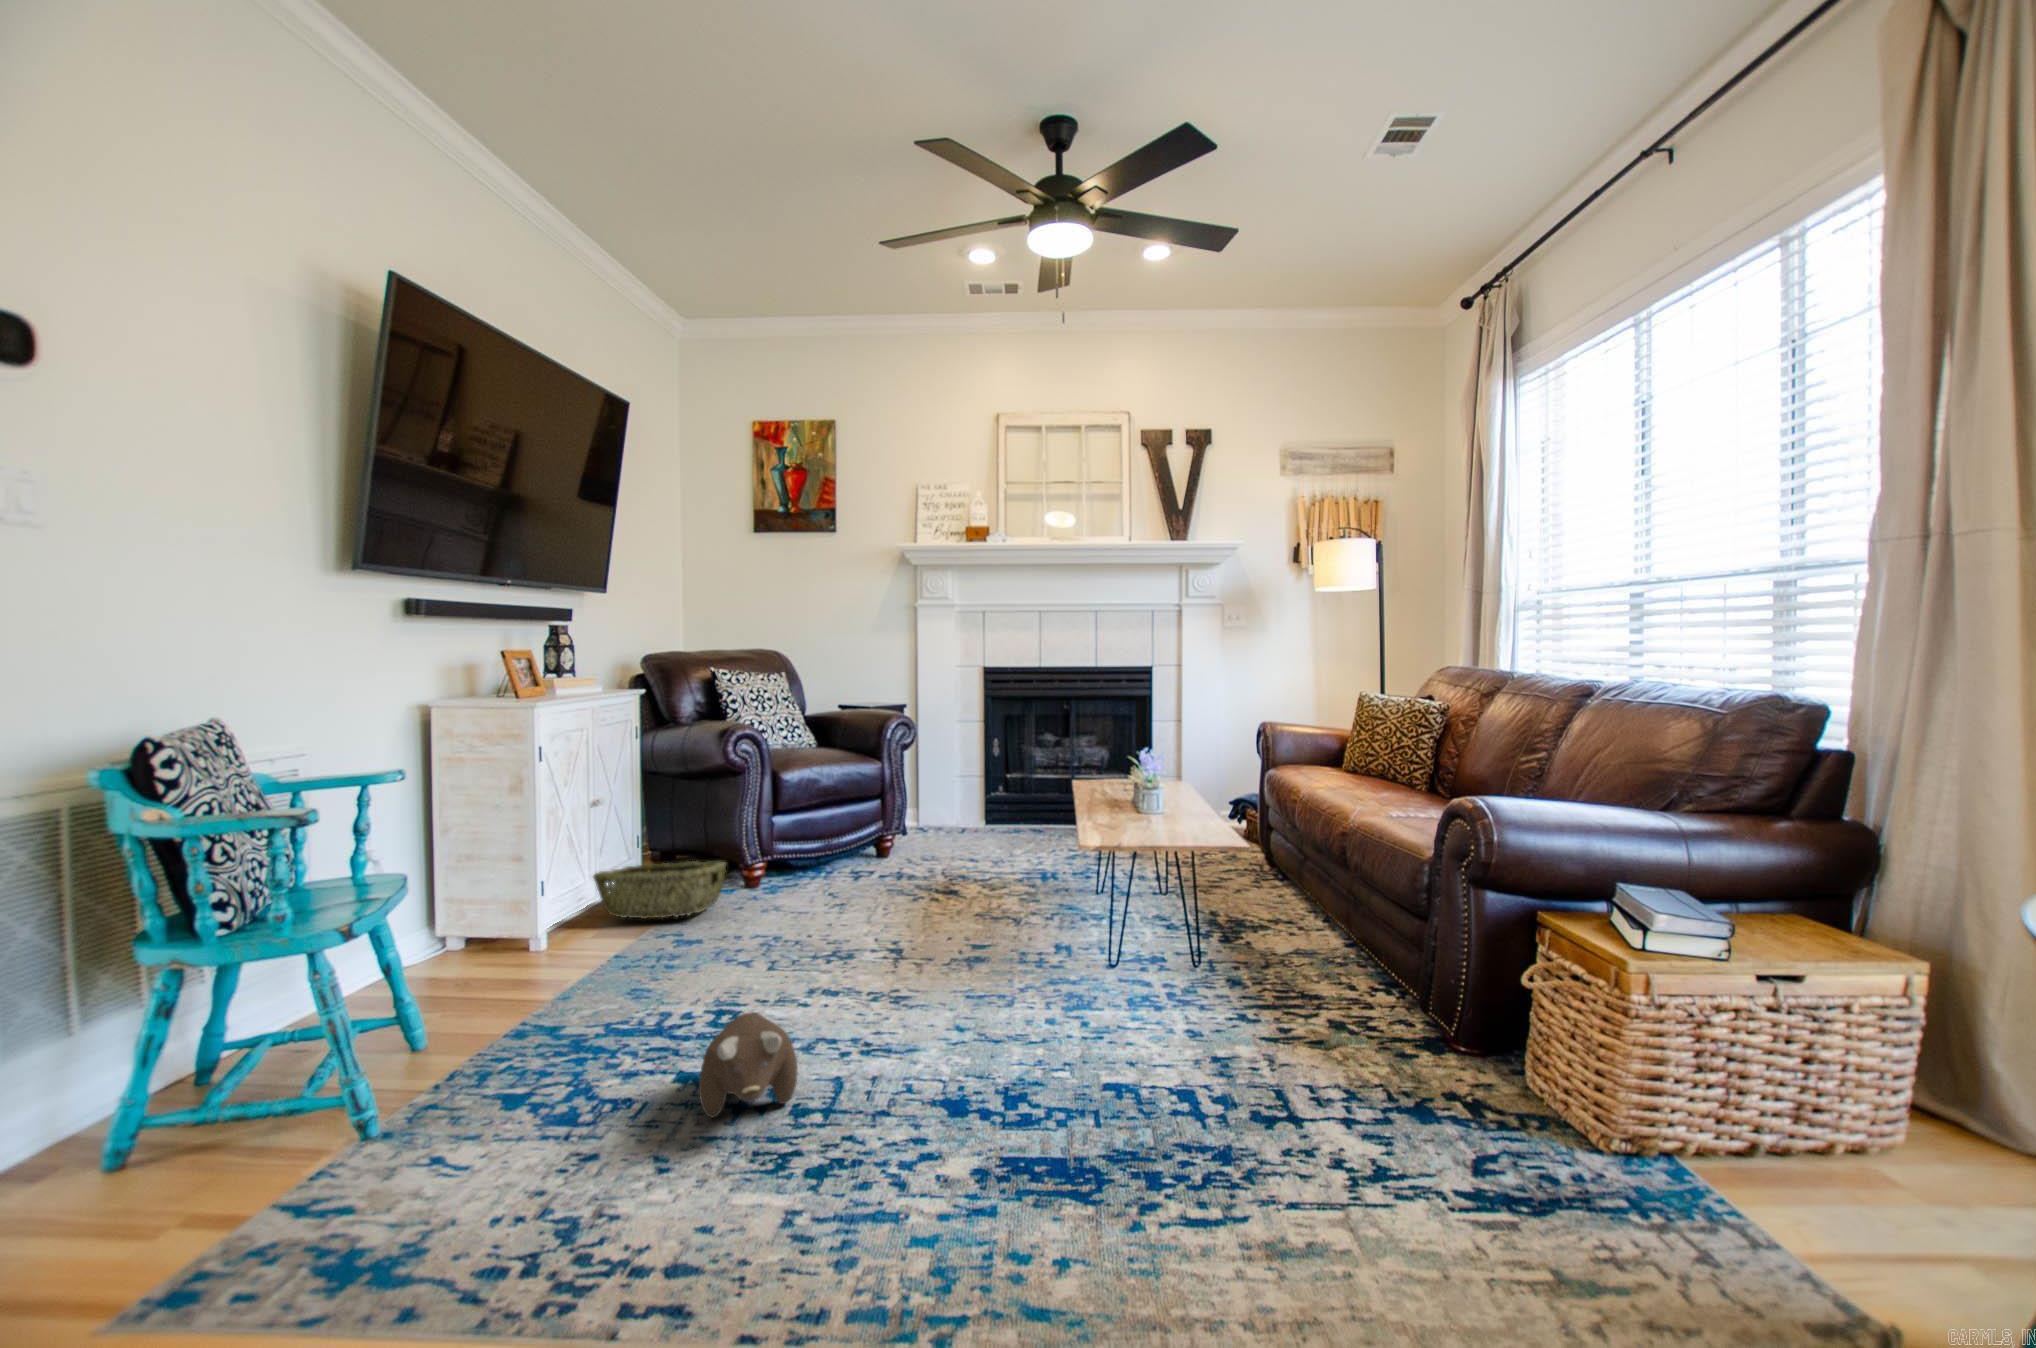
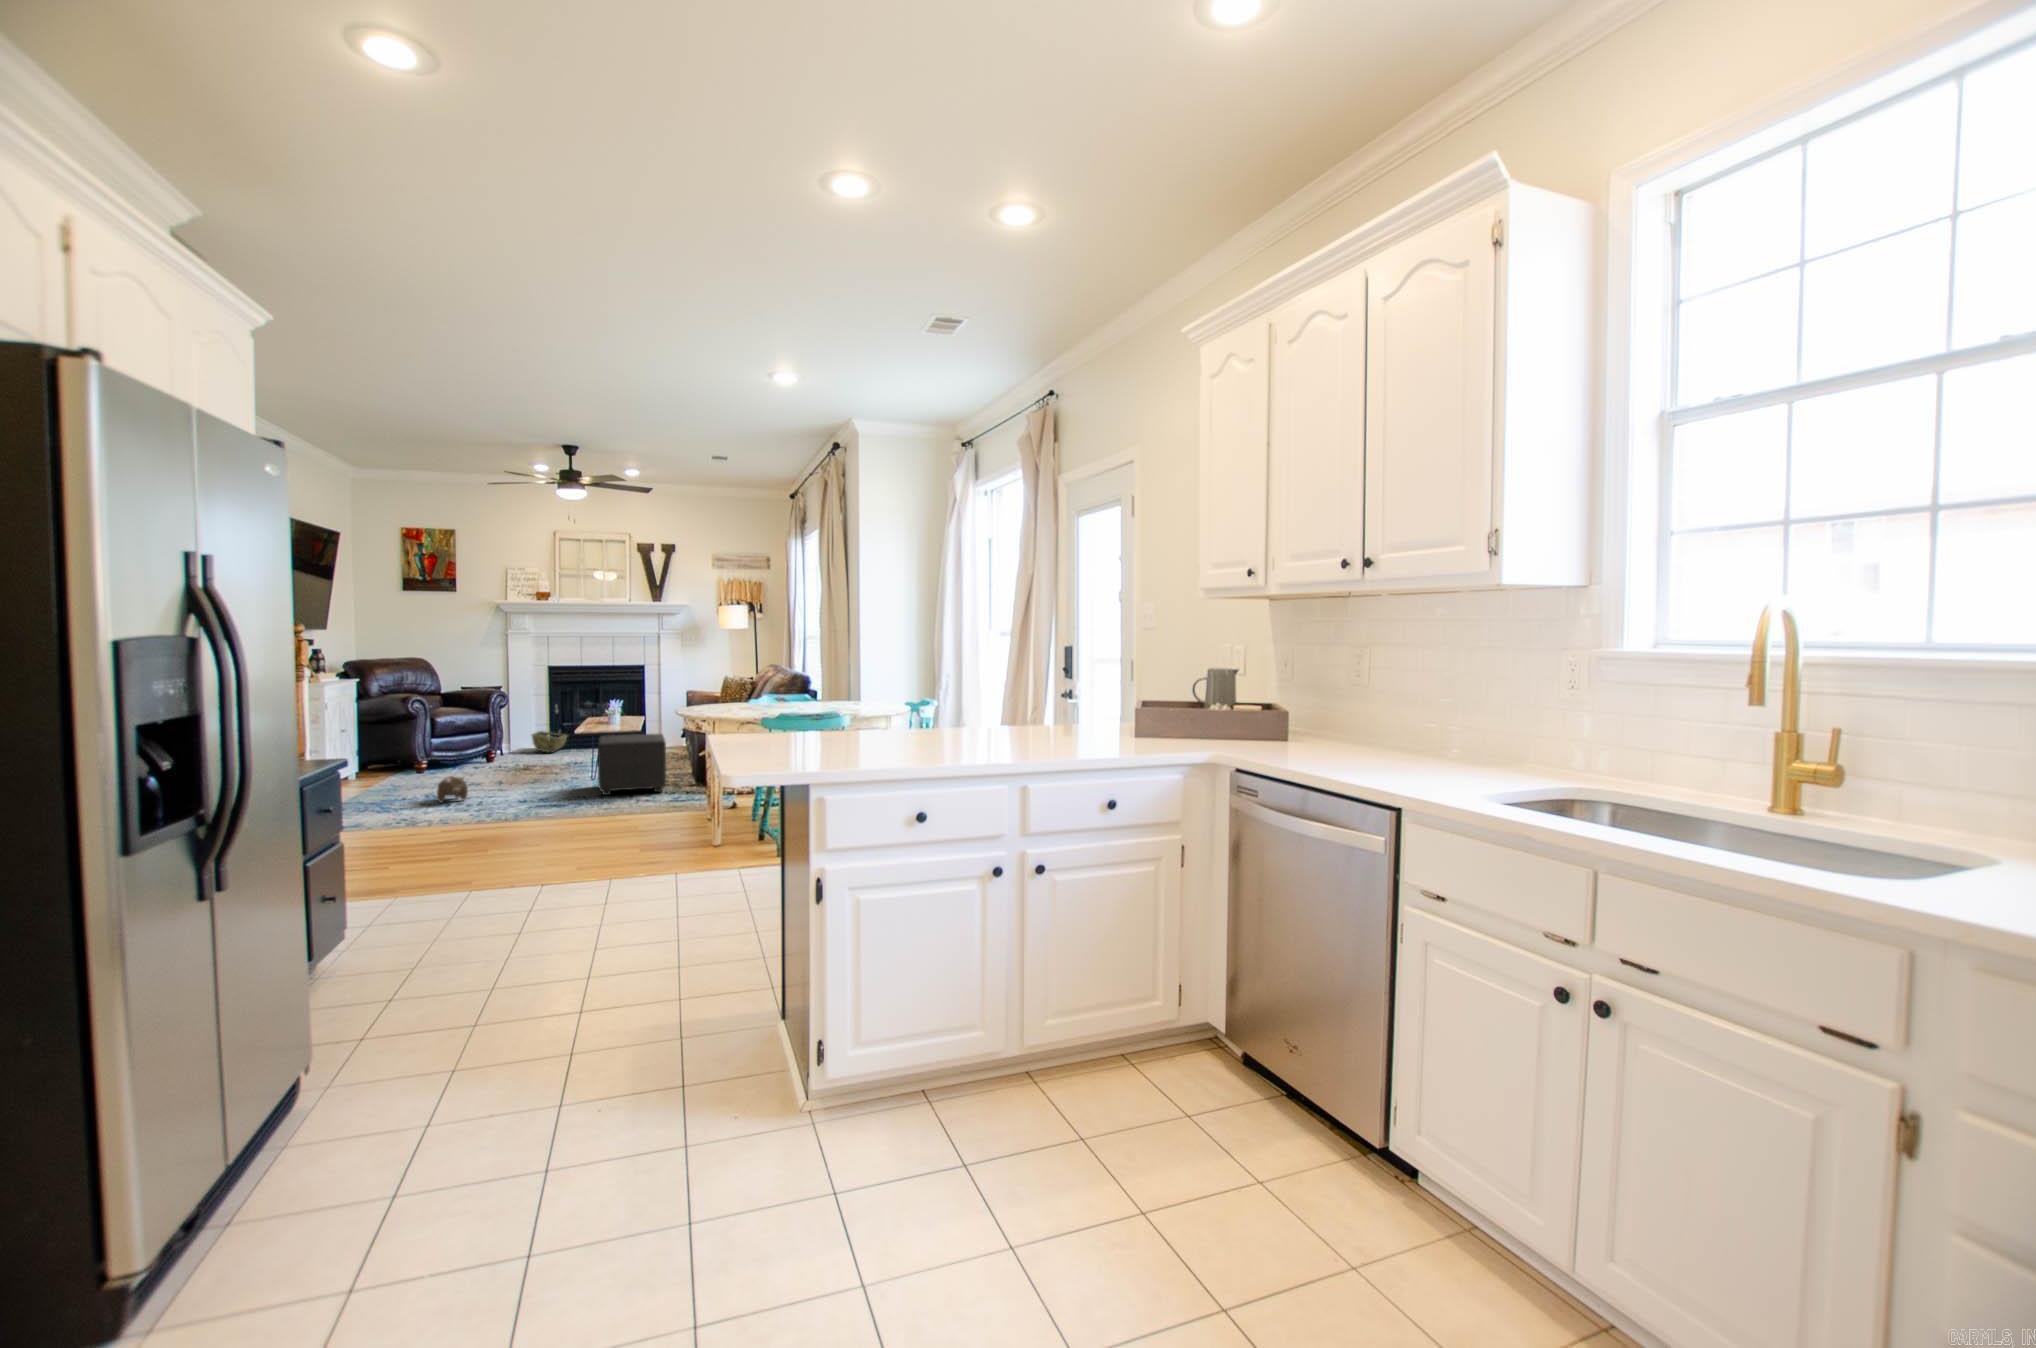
woven basket: present [593,861,726,919] -> present [532,731,567,752]
ottoman: none [1182,872,1481,1141] -> present [598,734,666,795]

